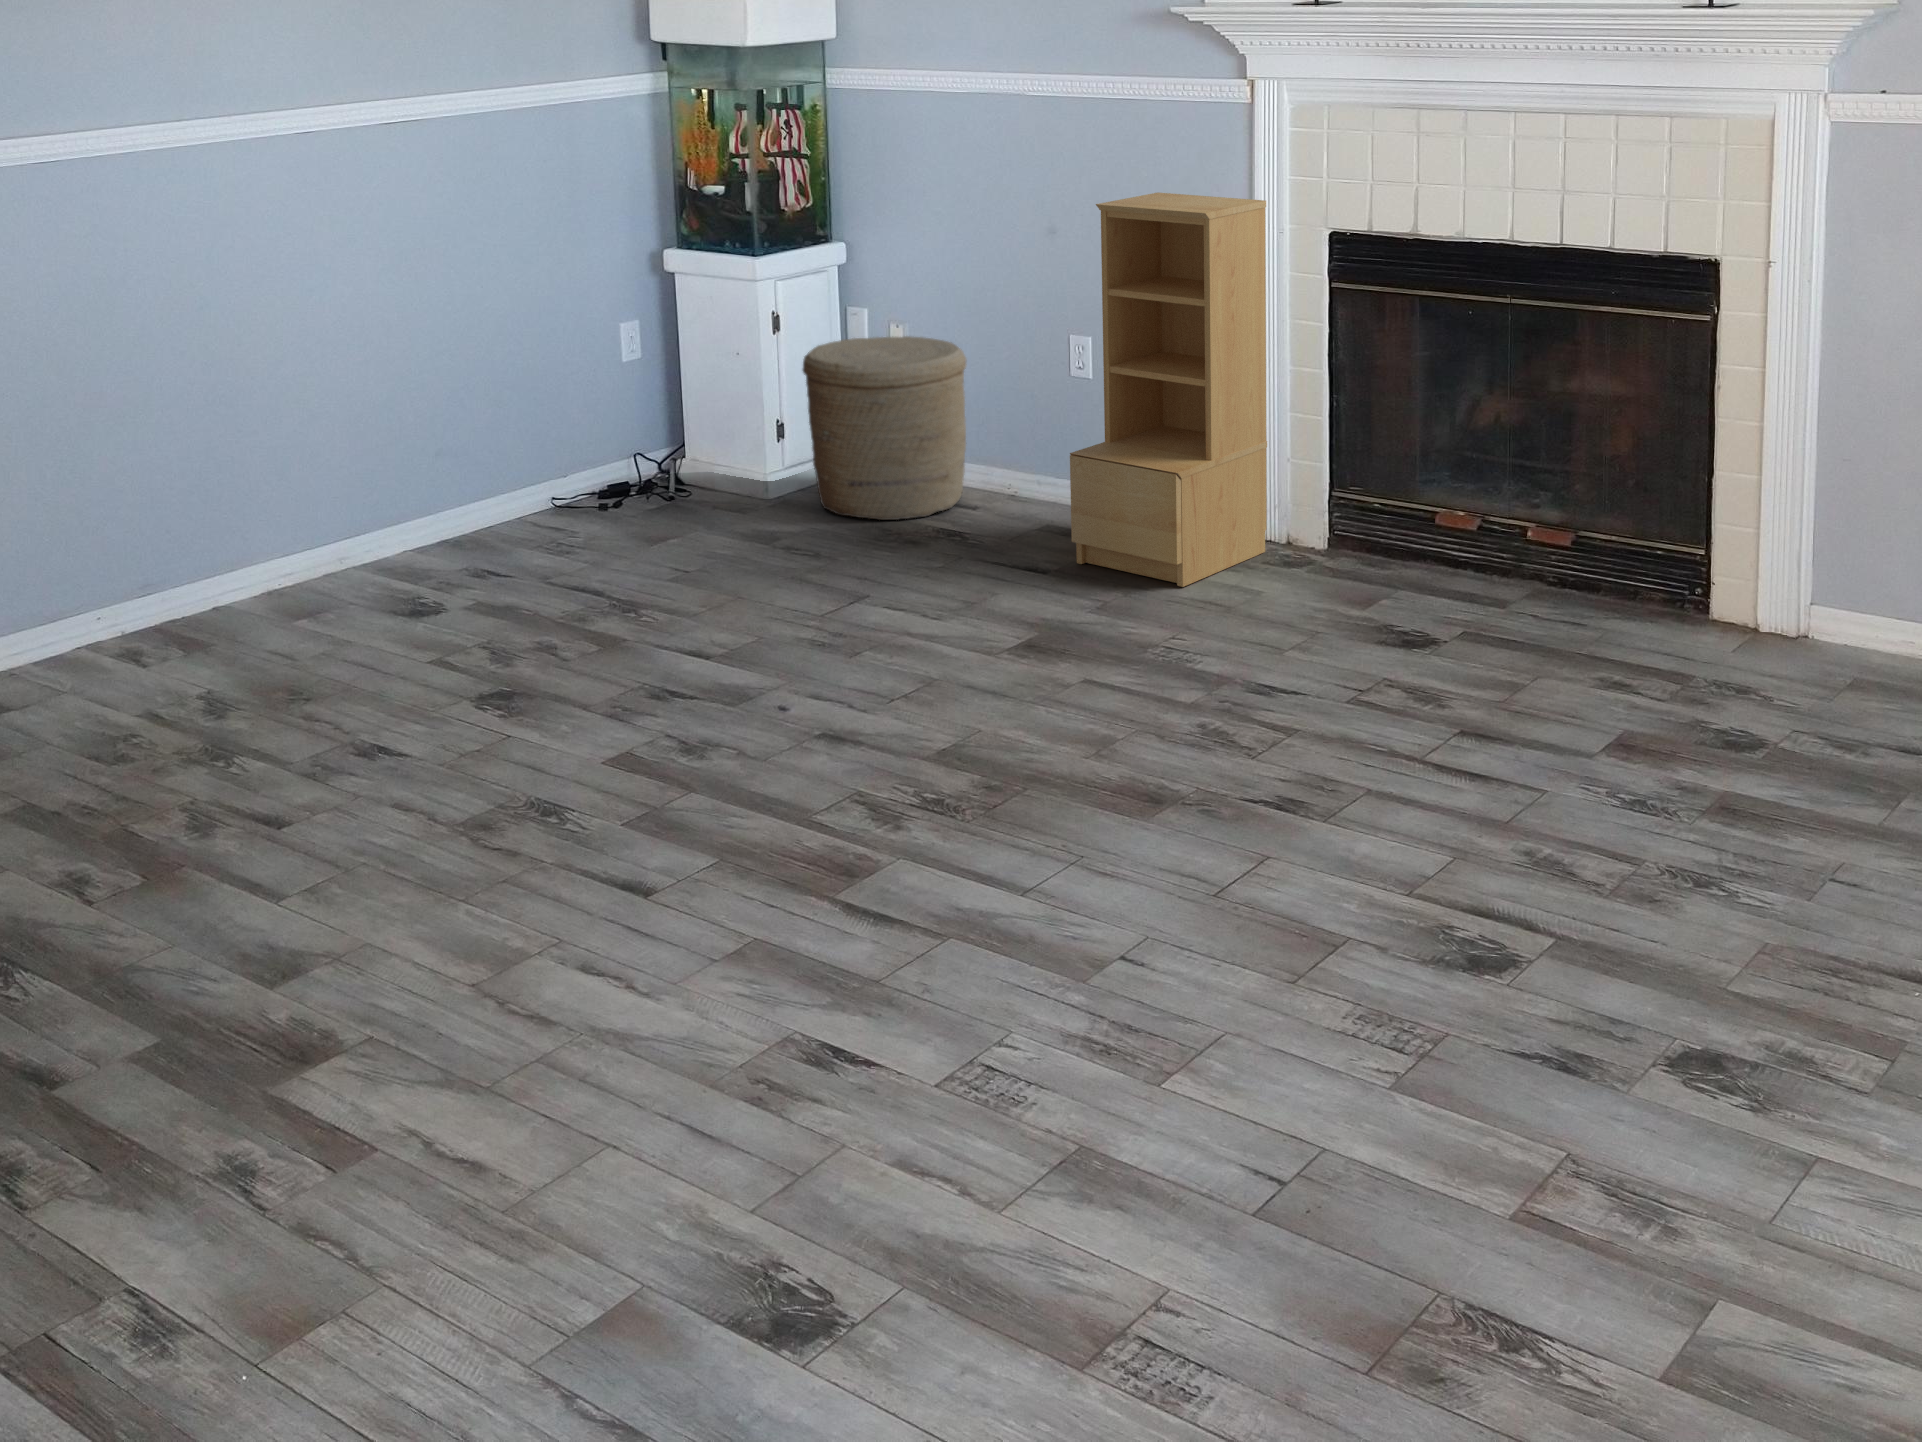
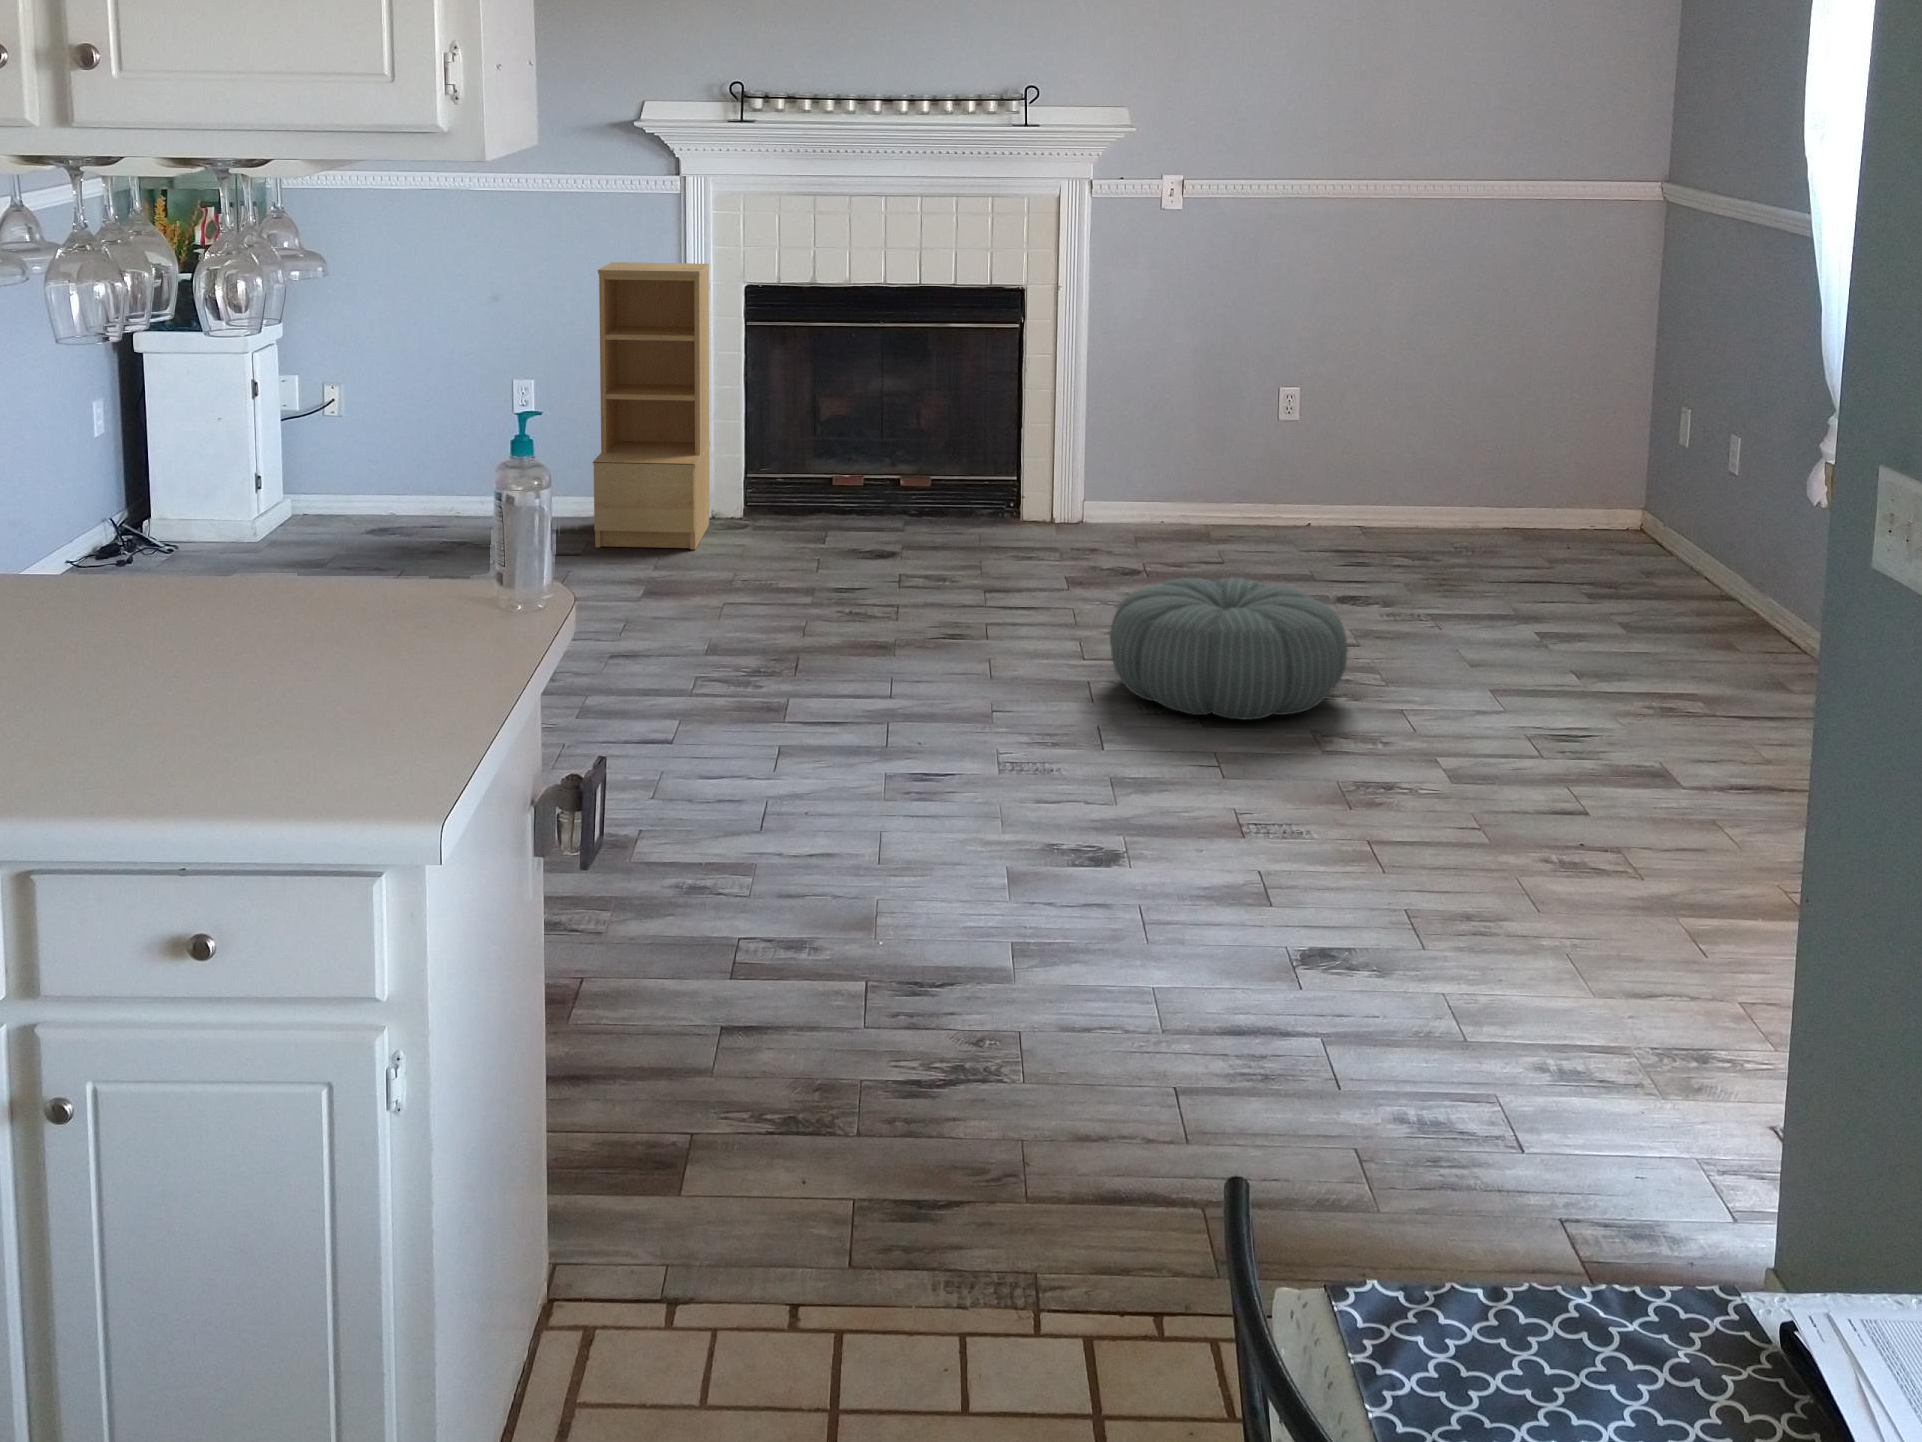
woven basket: present [803,336,966,520] -> none [298,395,438,545]
pouf: none [1299,798,1722,1101] -> present [1110,578,1348,720]

